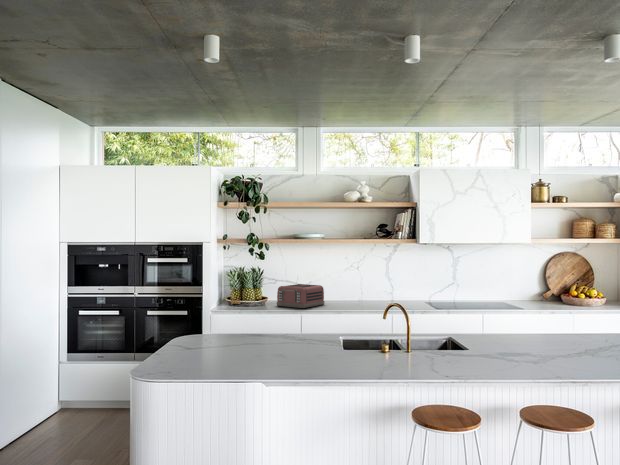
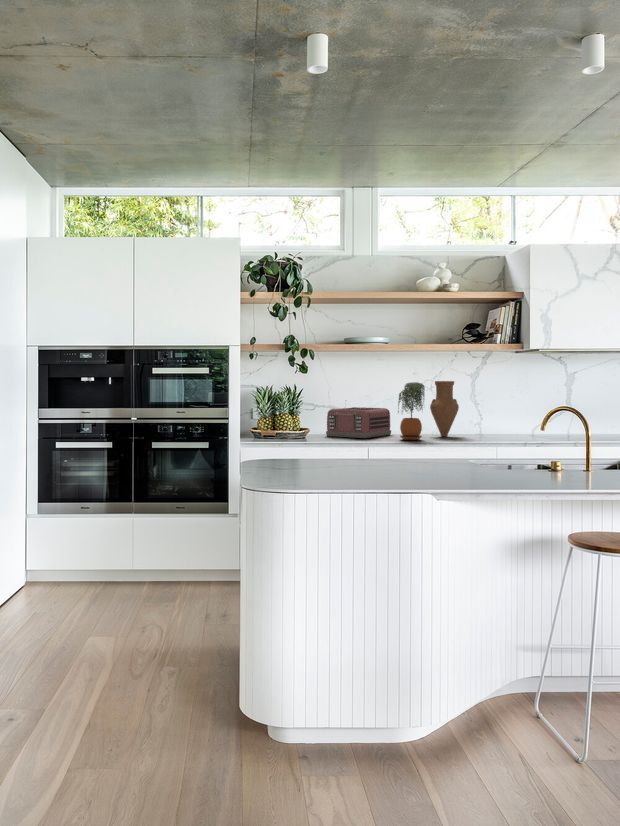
vase: none [351,266,372,307] -> present [430,381,459,437]
potted plant: none [325,268,346,310] -> present [398,382,425,440]

